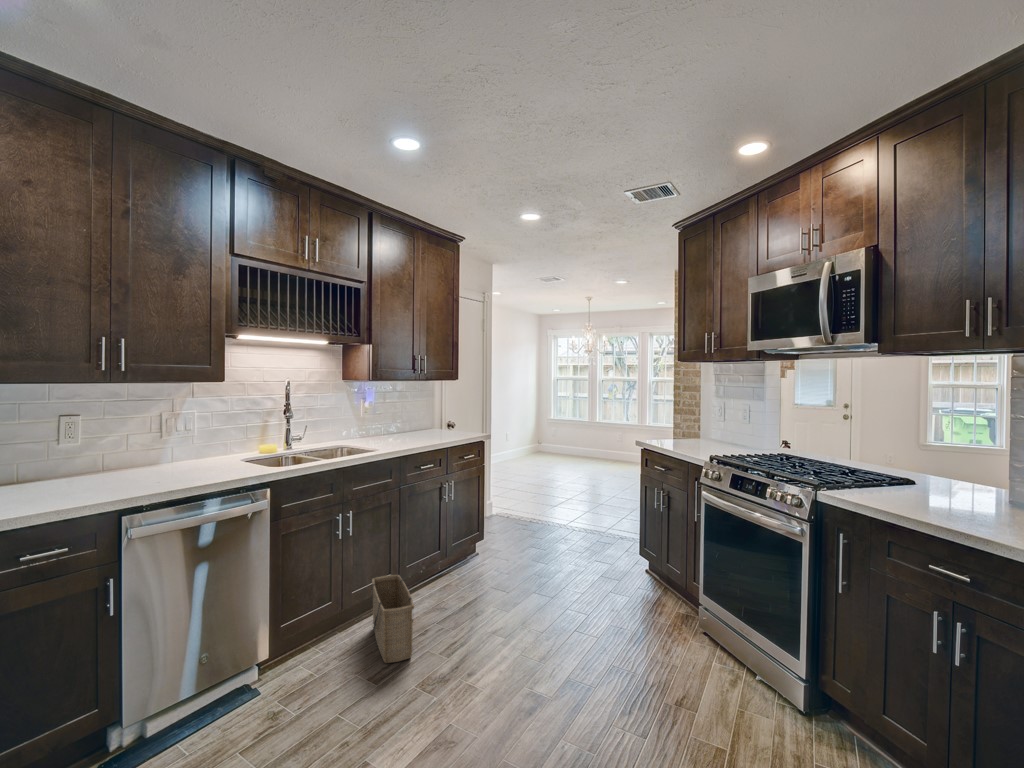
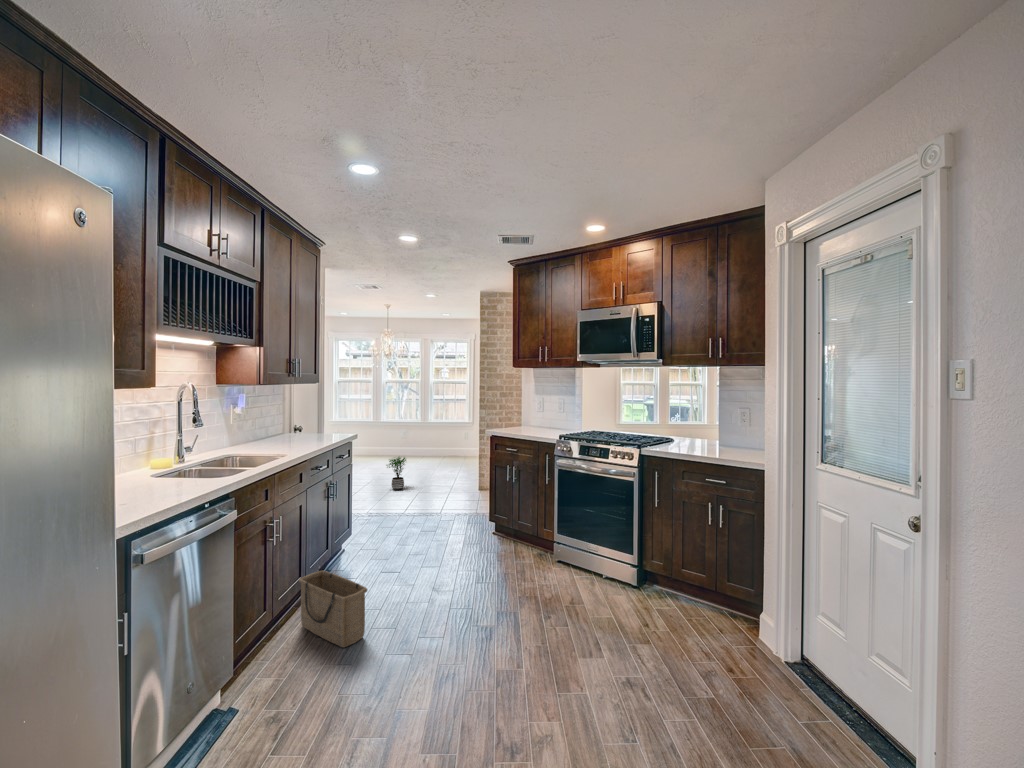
potted plant: none [567,461,594,500] -> present [387,457,406,491]

